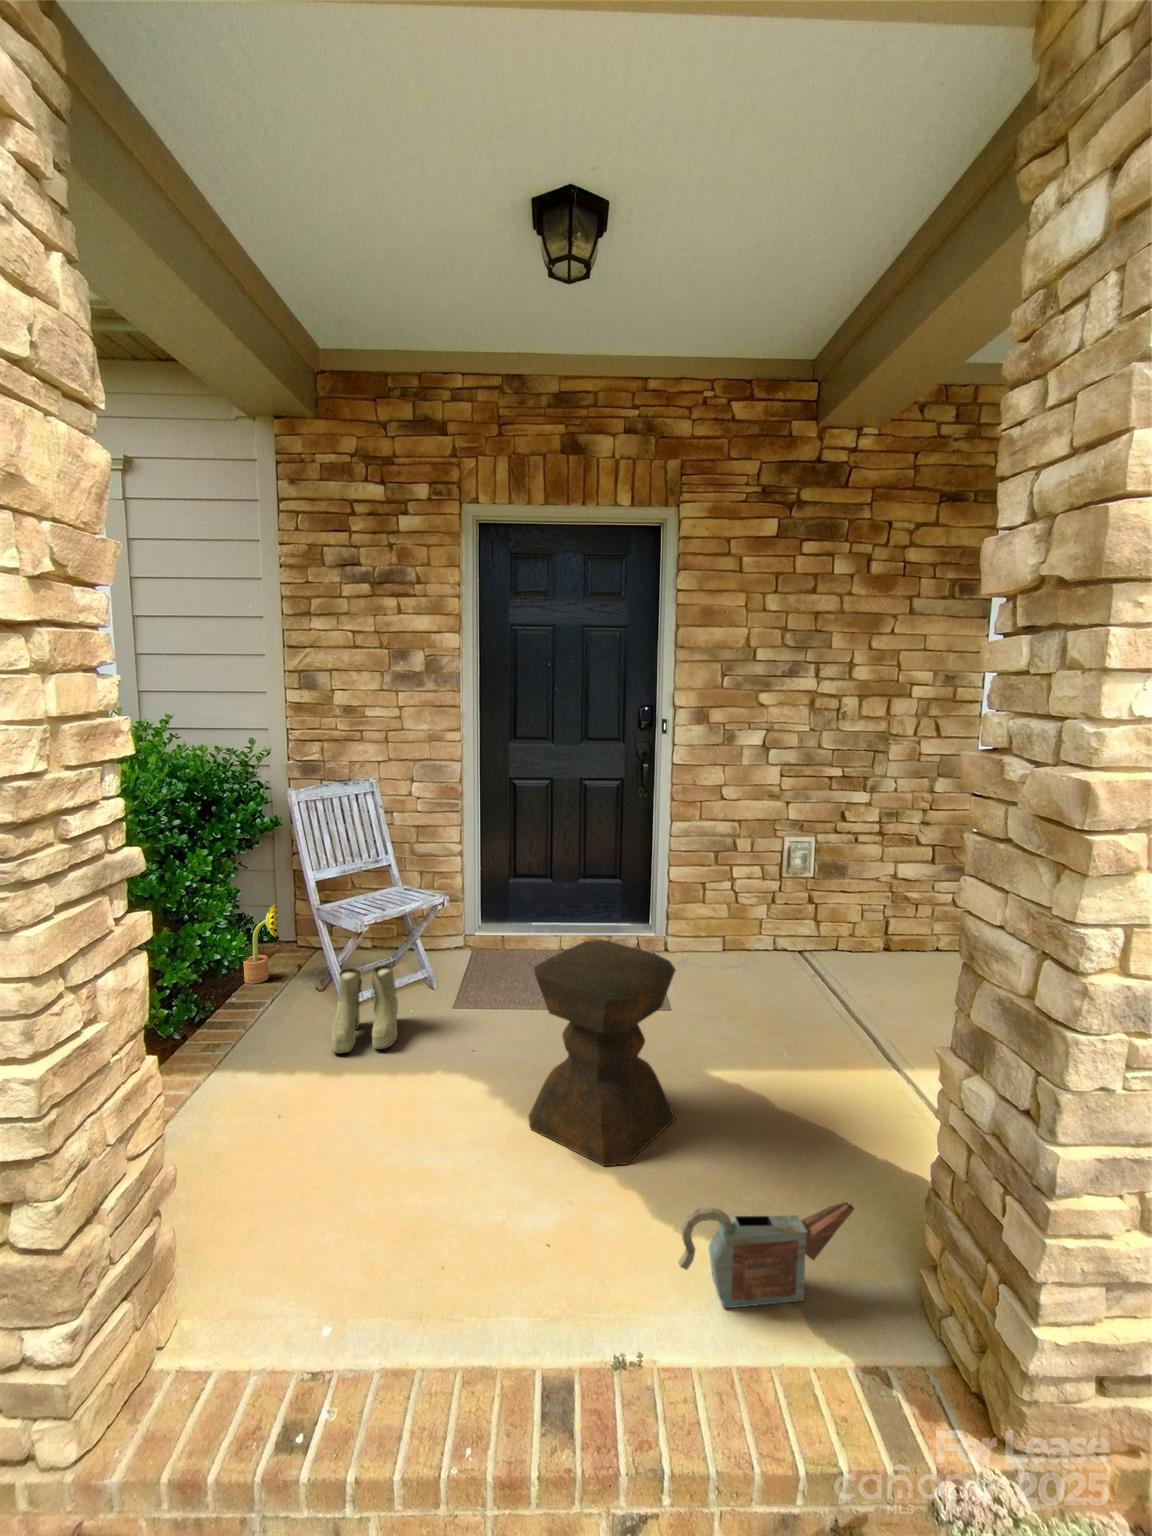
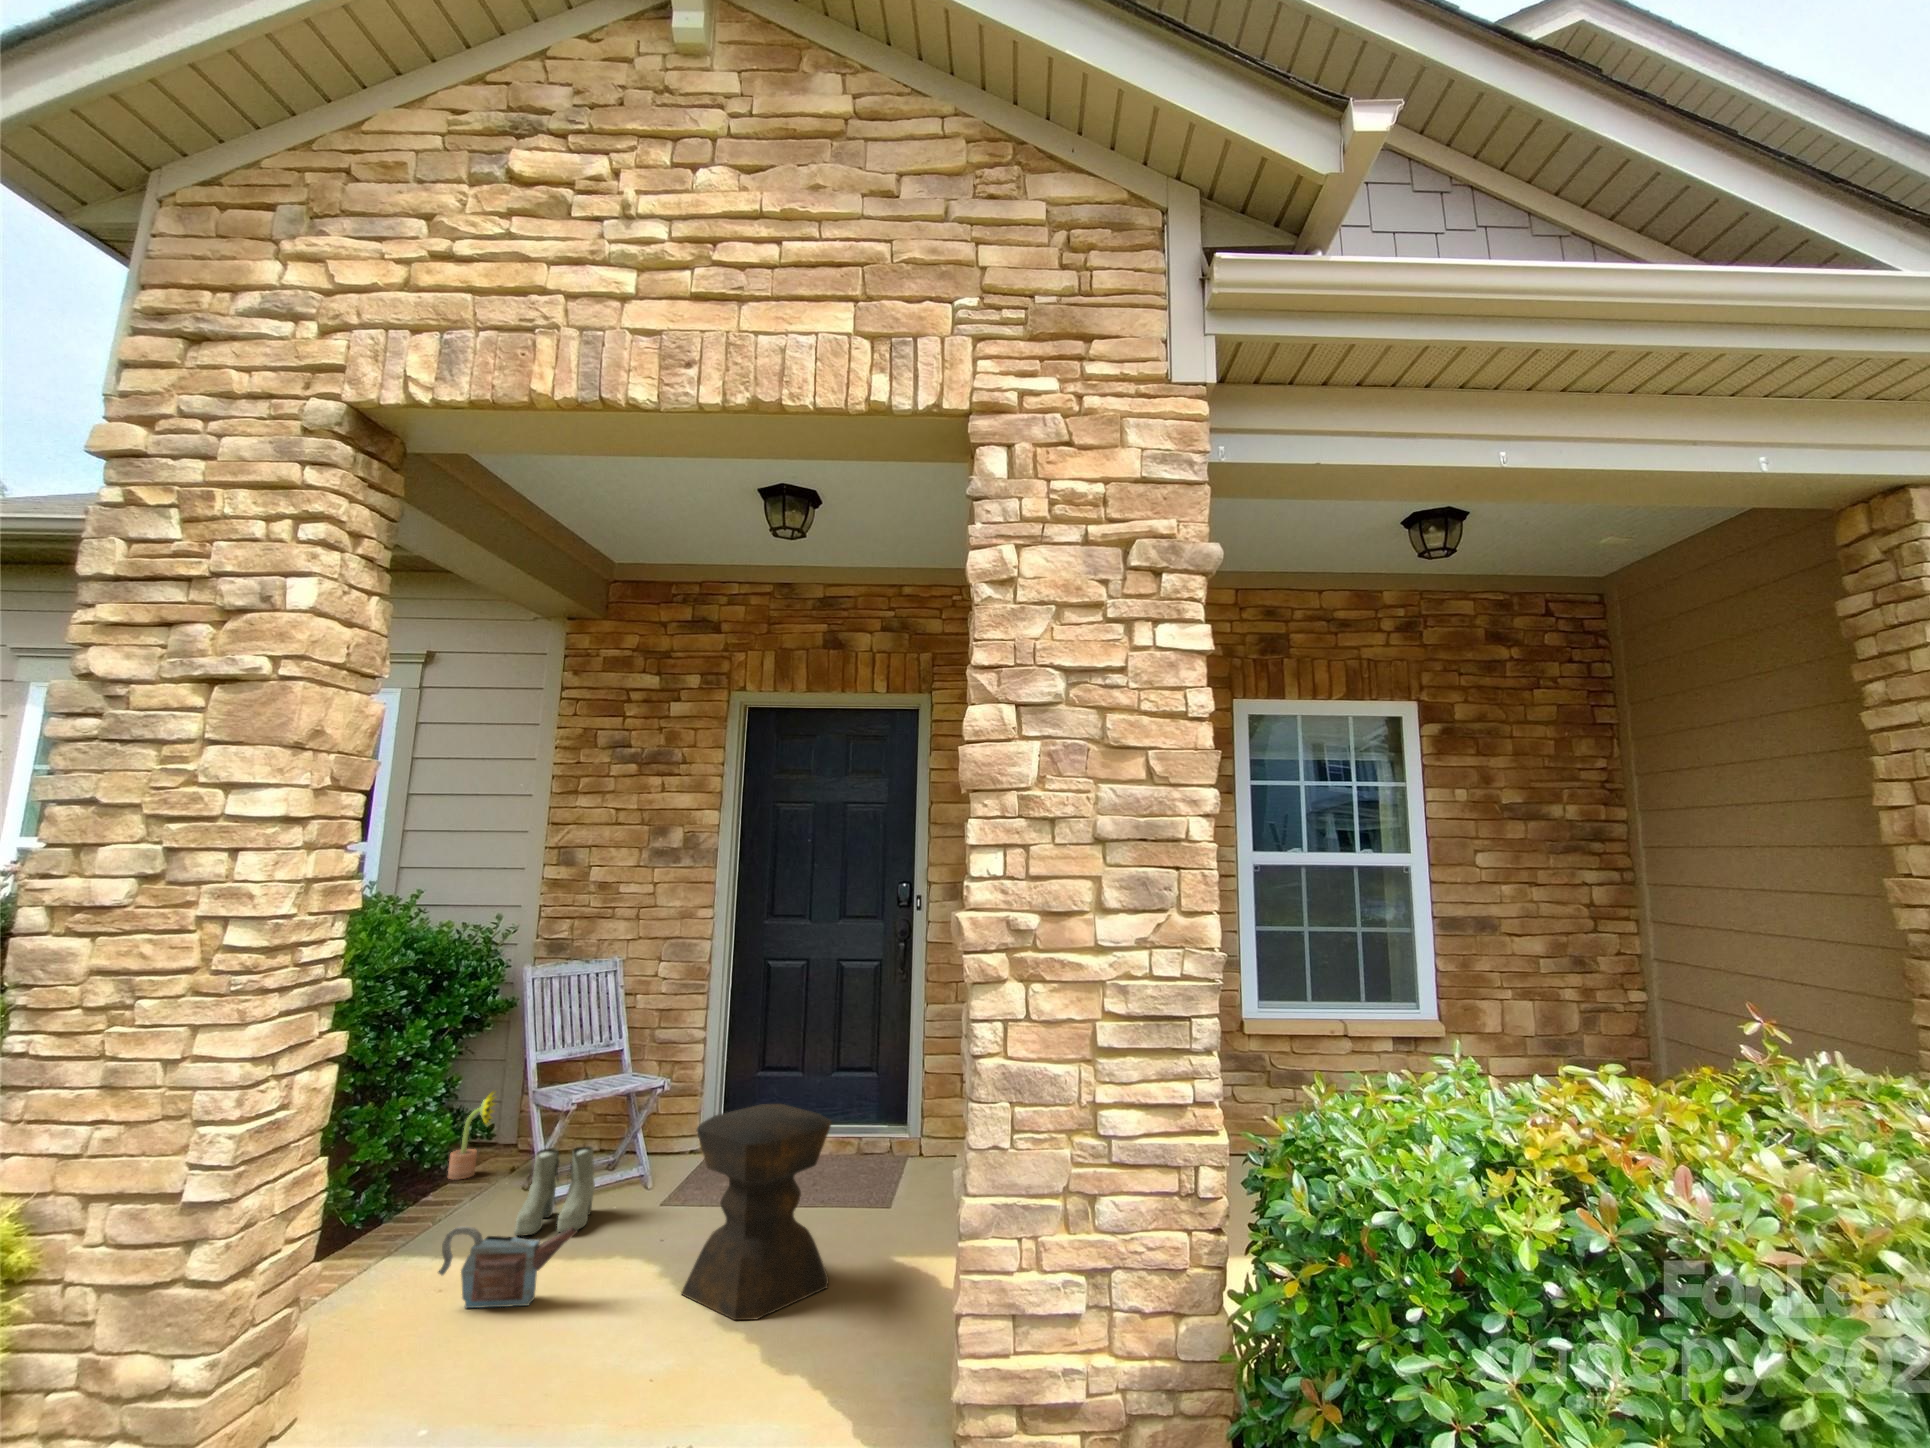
watering can: present [679,1202,855,1308] -> present [439,1226,578,1308]

